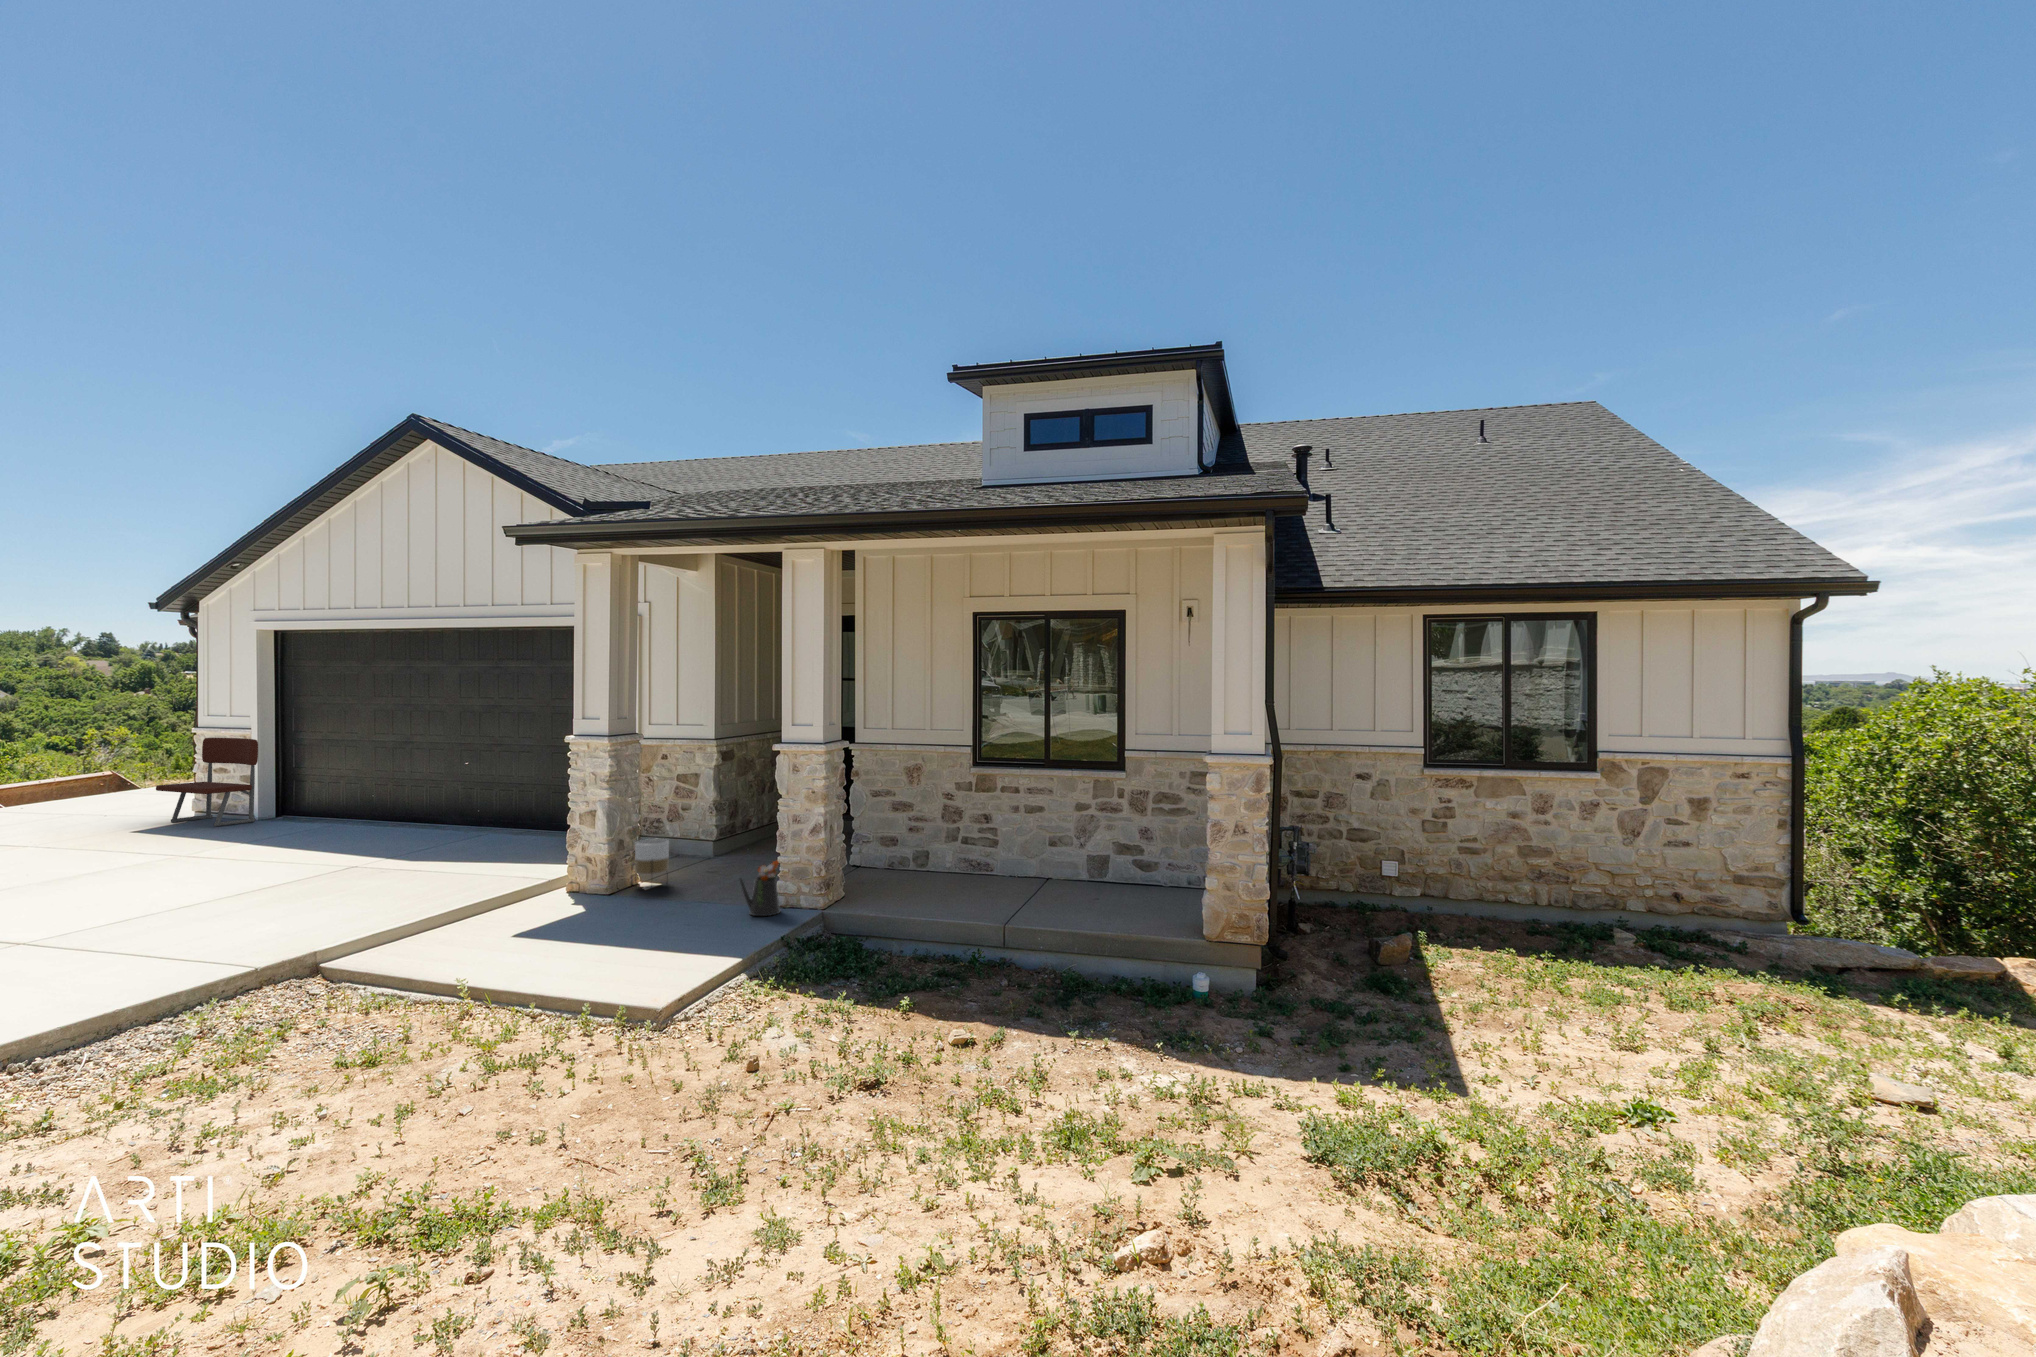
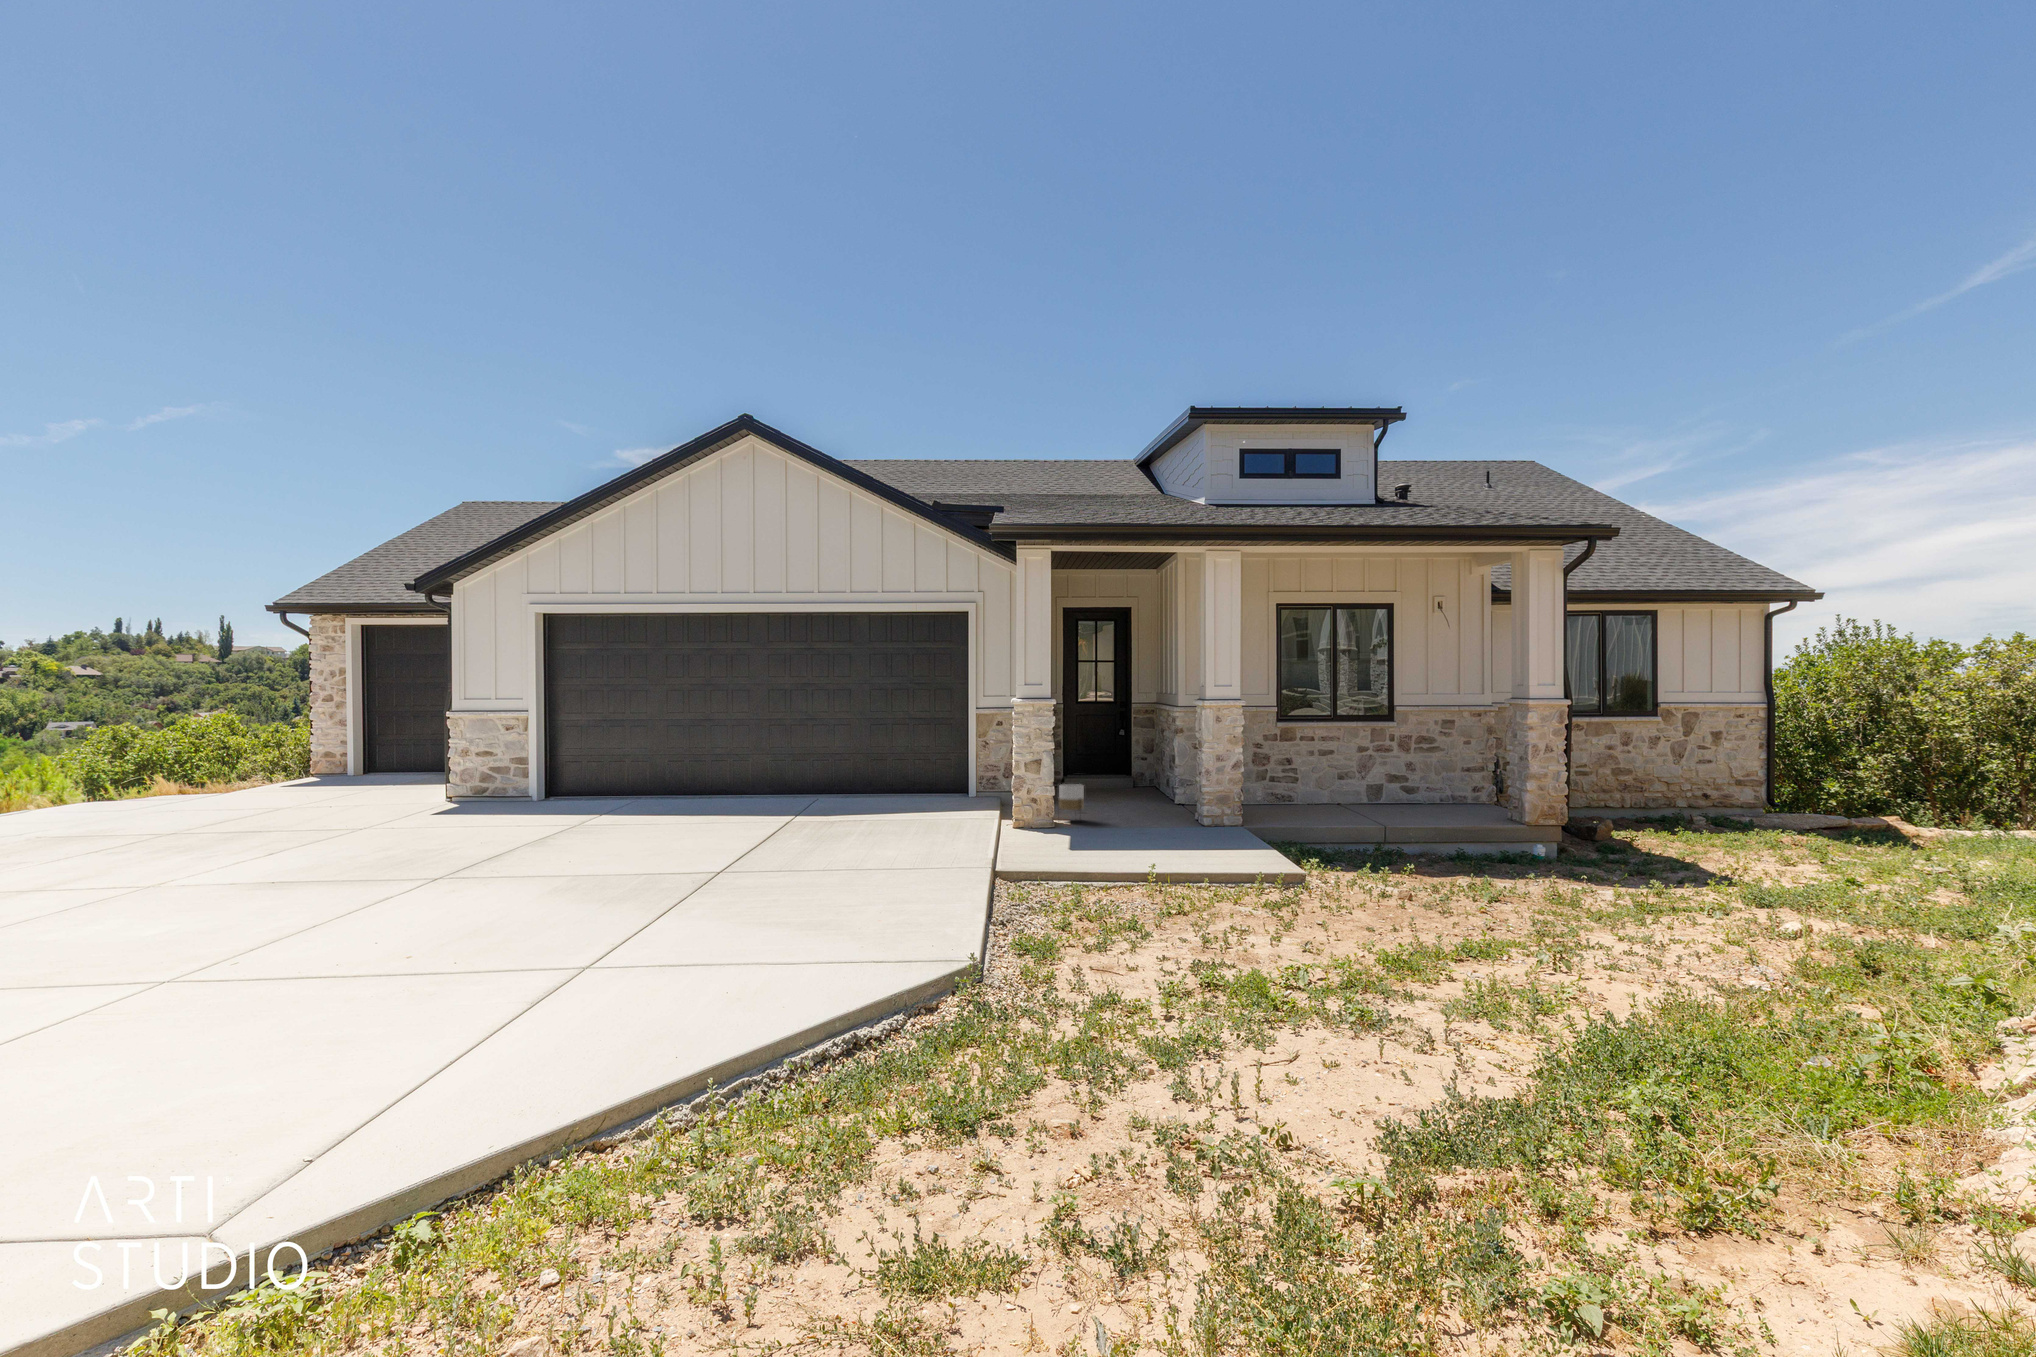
bench: present [156,738,258,826] -> none [444,721,544,805]
watering can: present [740,861,784,916] -> none [1192,789,1218,830]

